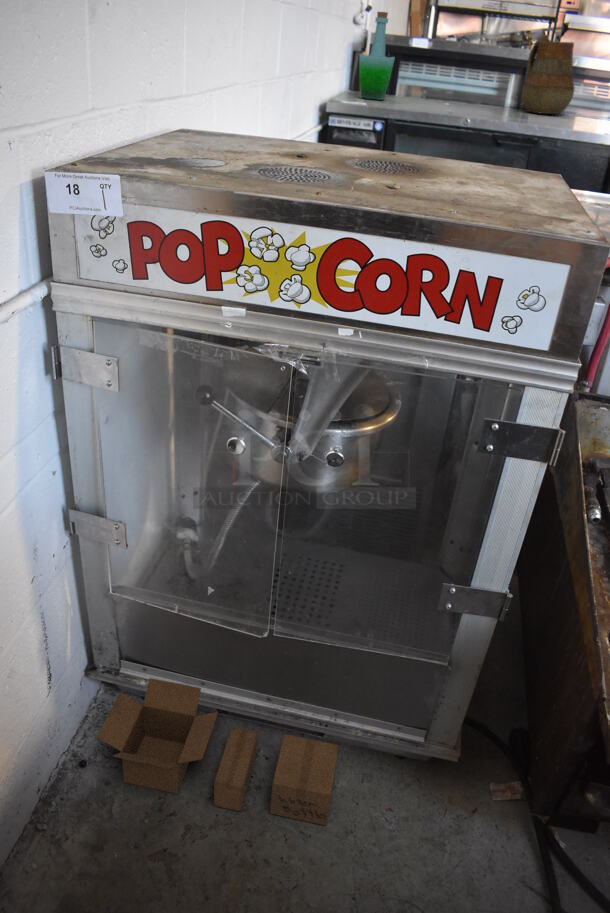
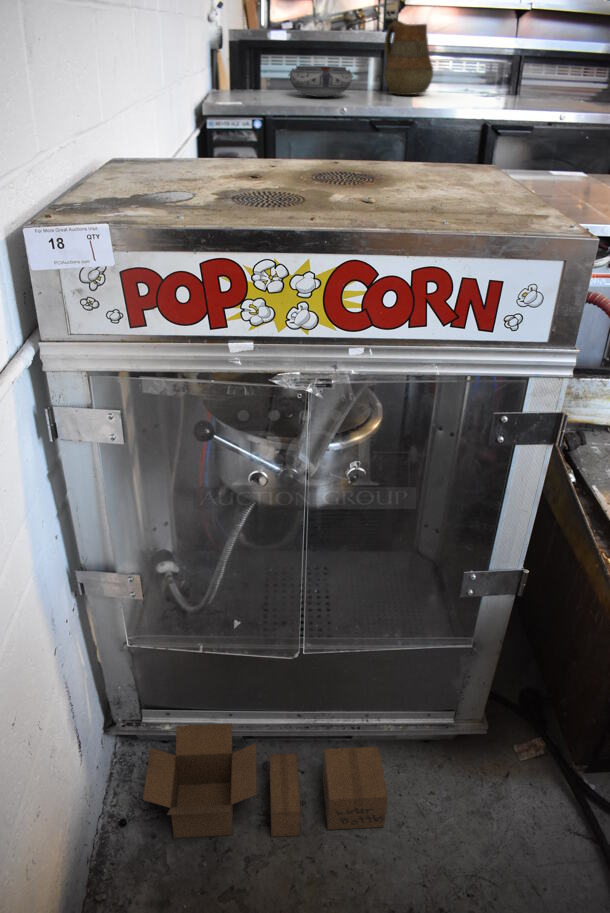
bottle: present [359,12,395,100] -> none [222,6,258,95]
bowl: none [420,75,487,108] -> present [289,66,353,97]

